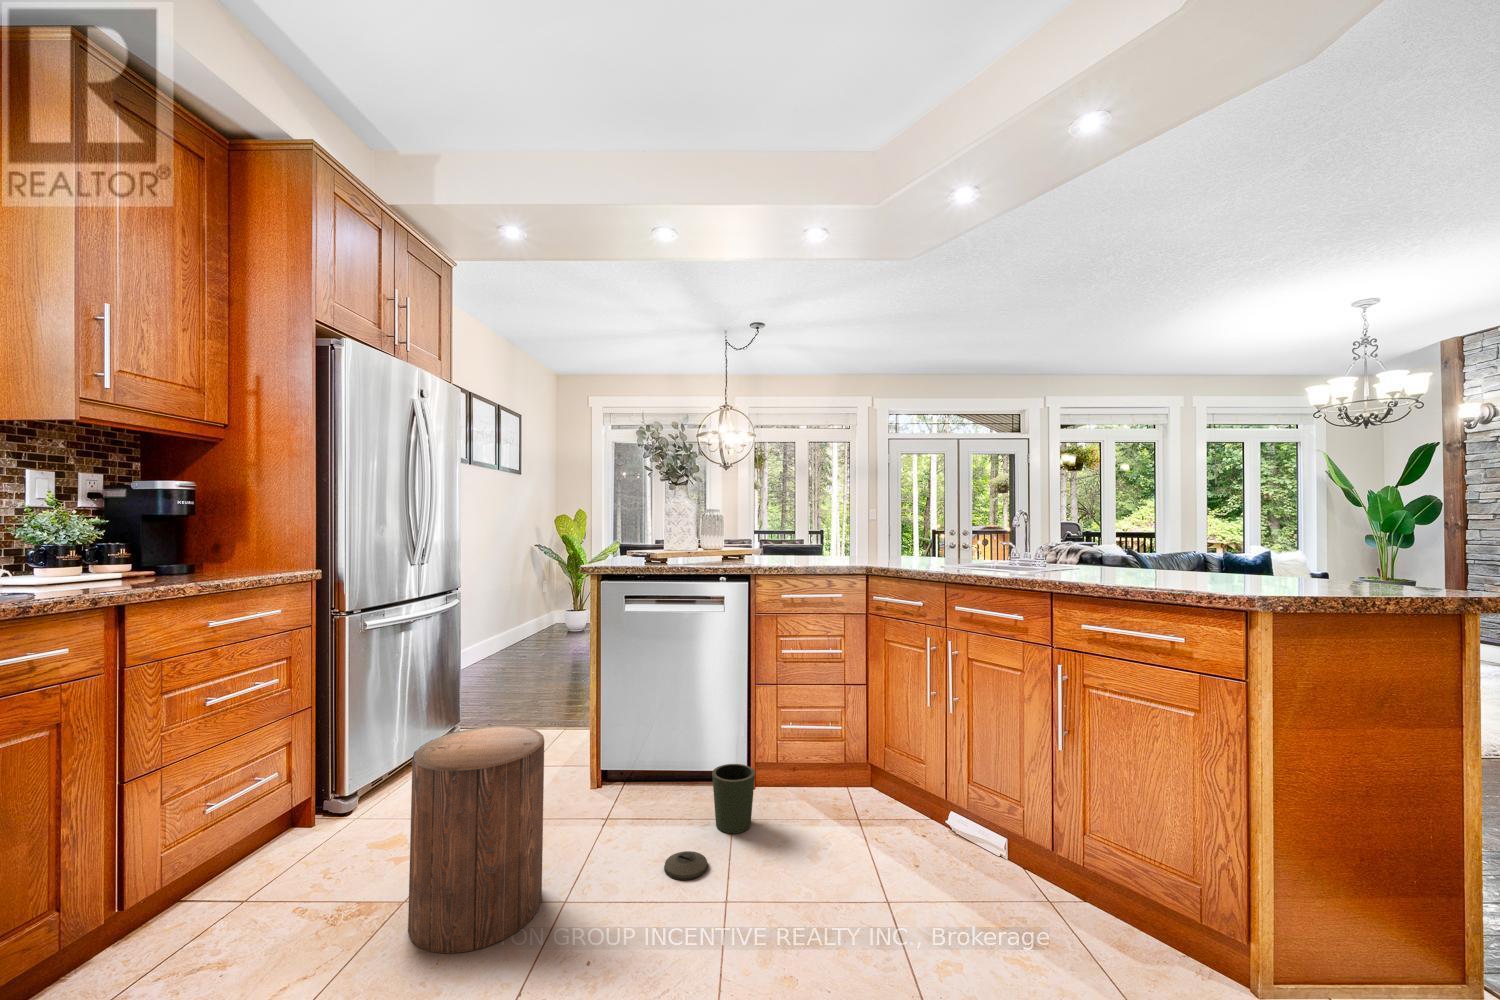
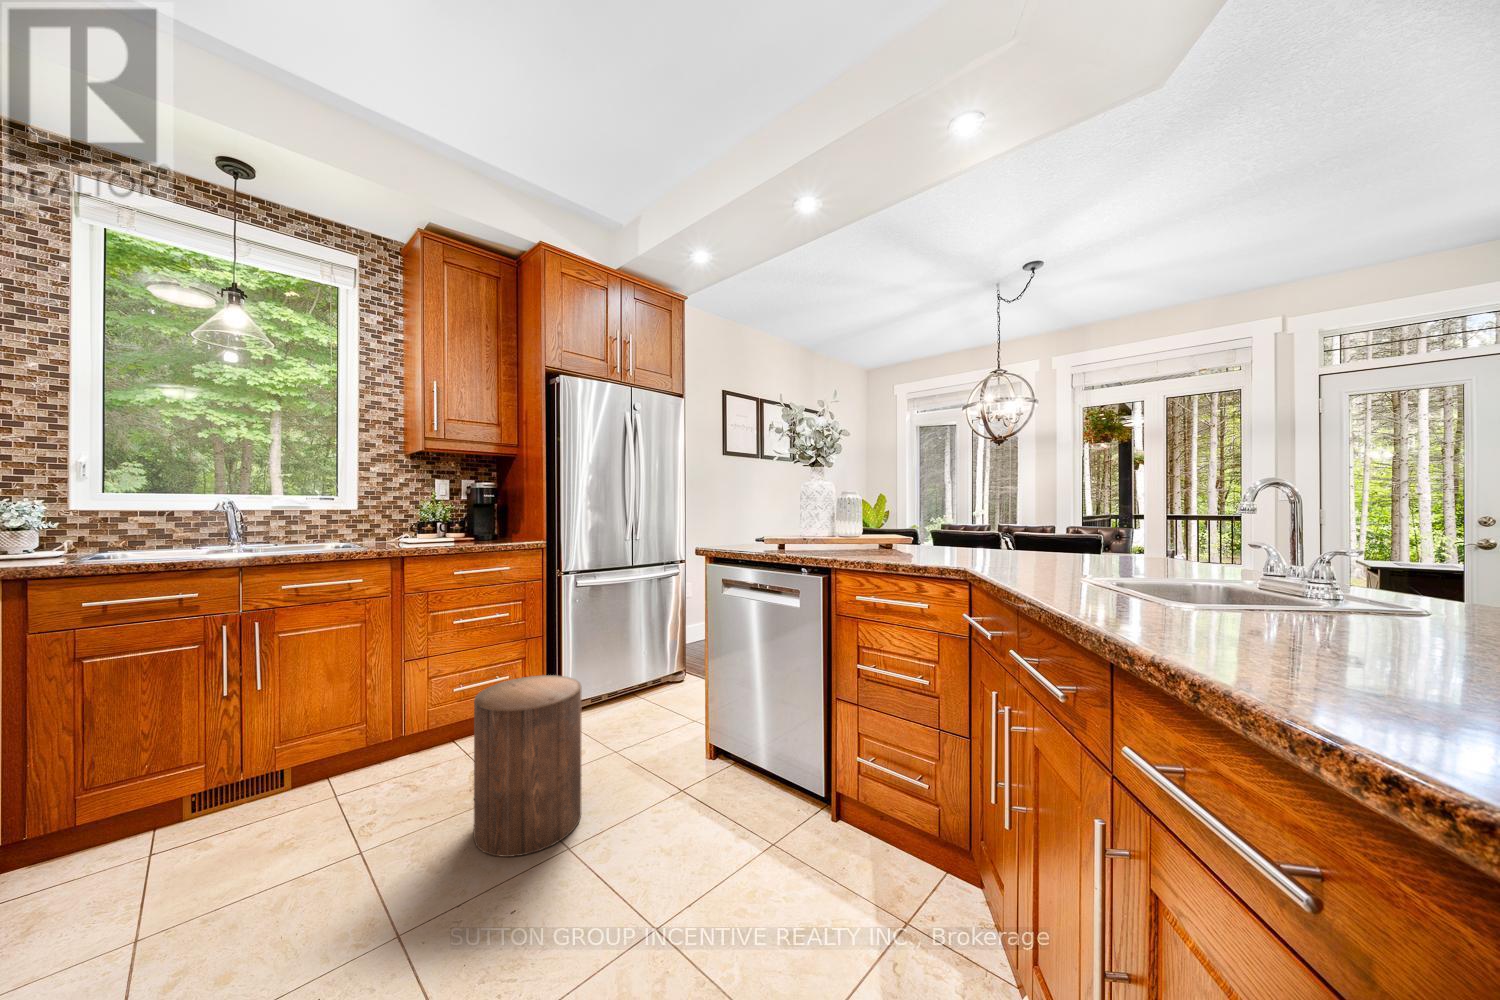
trash can: present [664,764,755,880] -> none [660,779,802,889]

